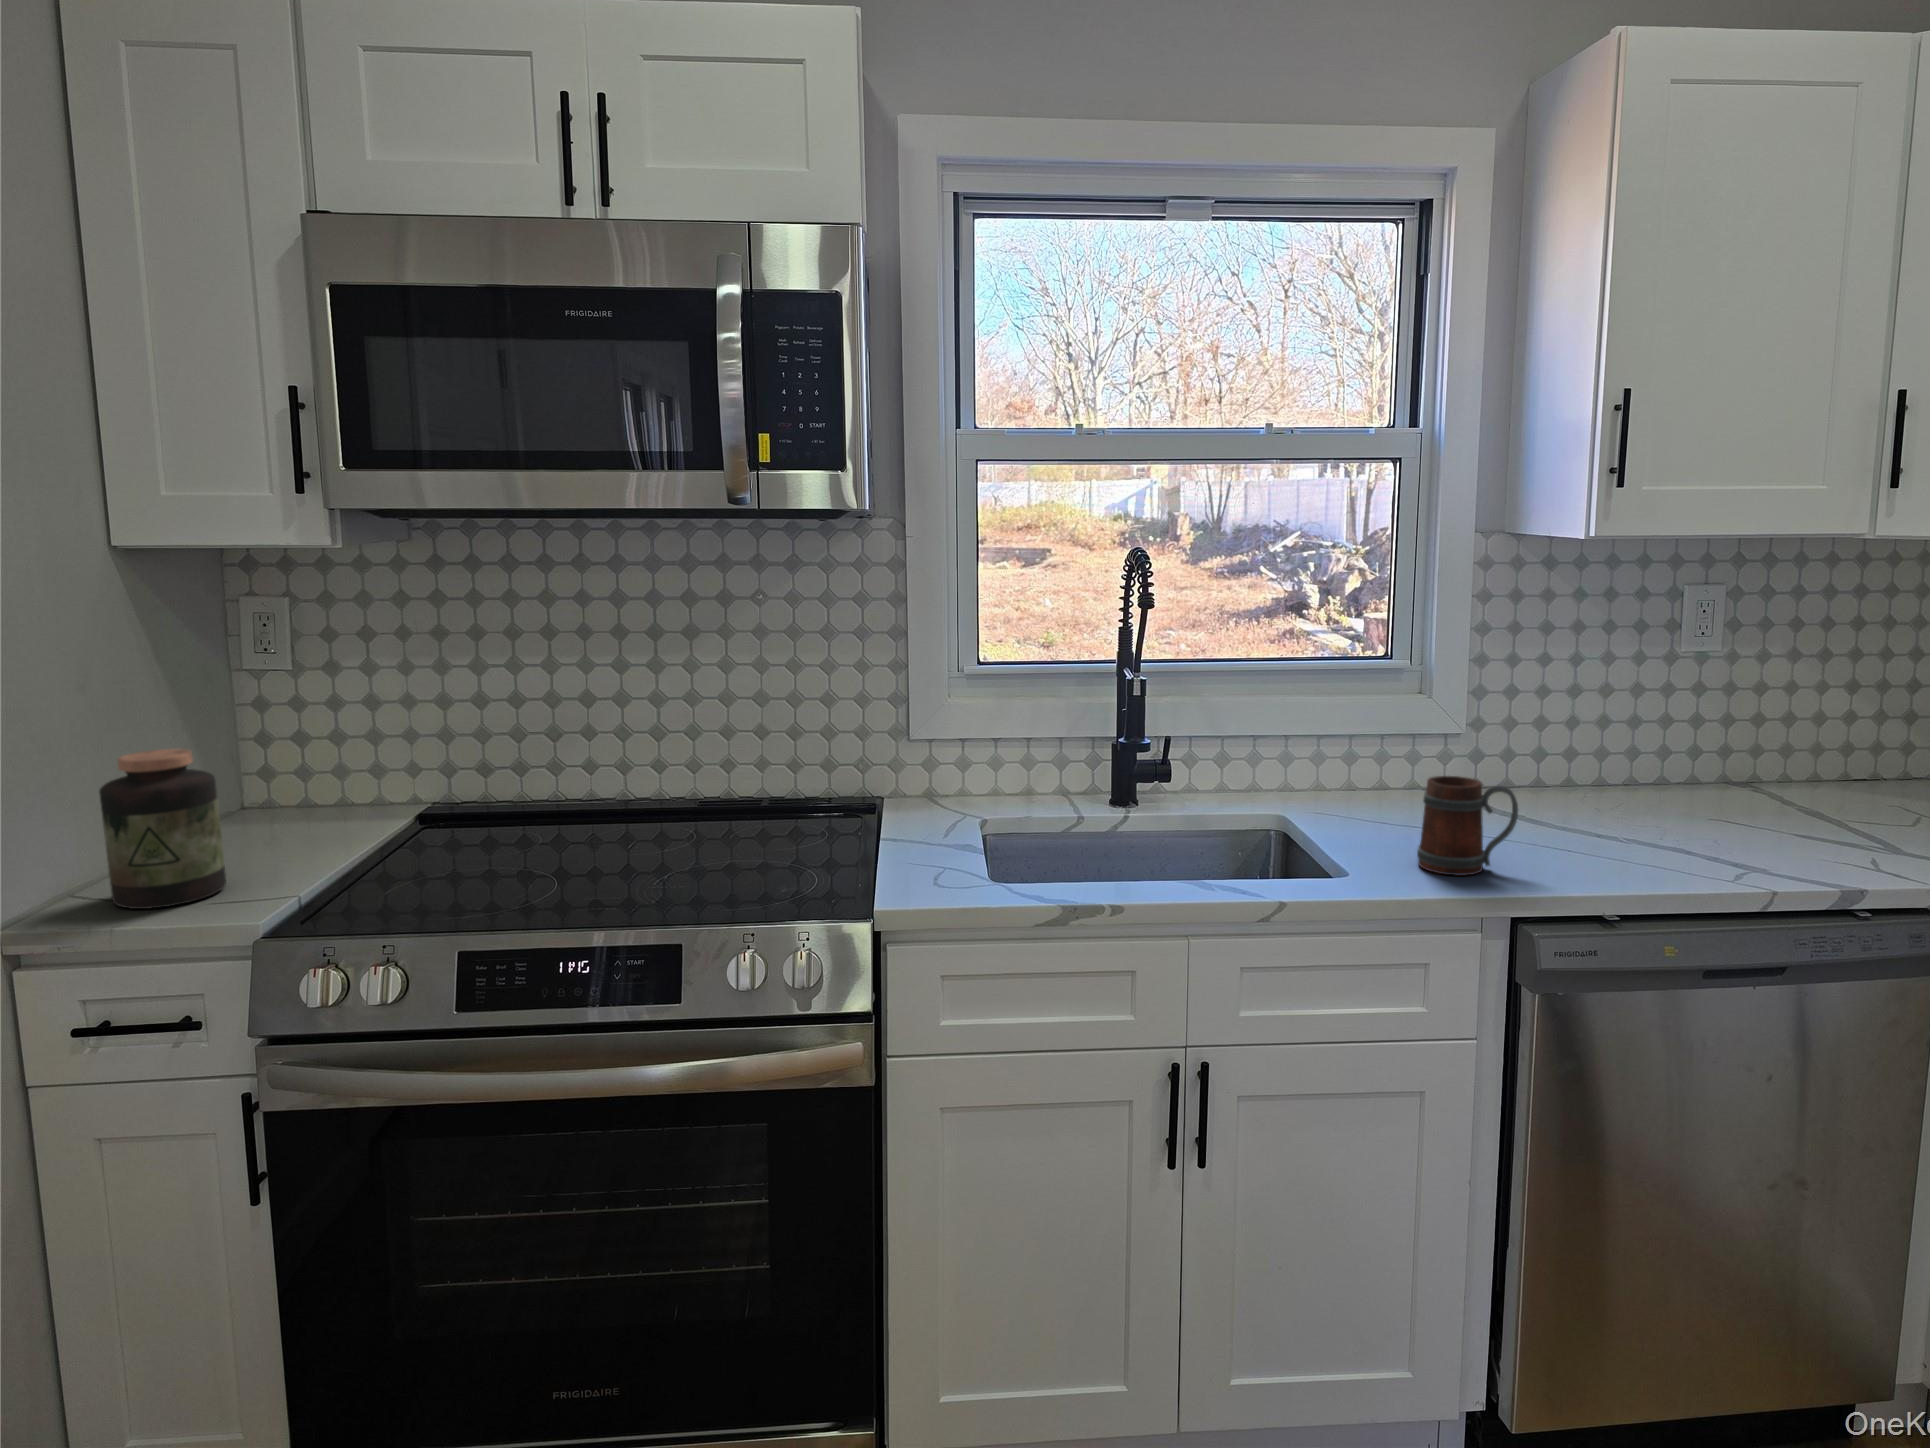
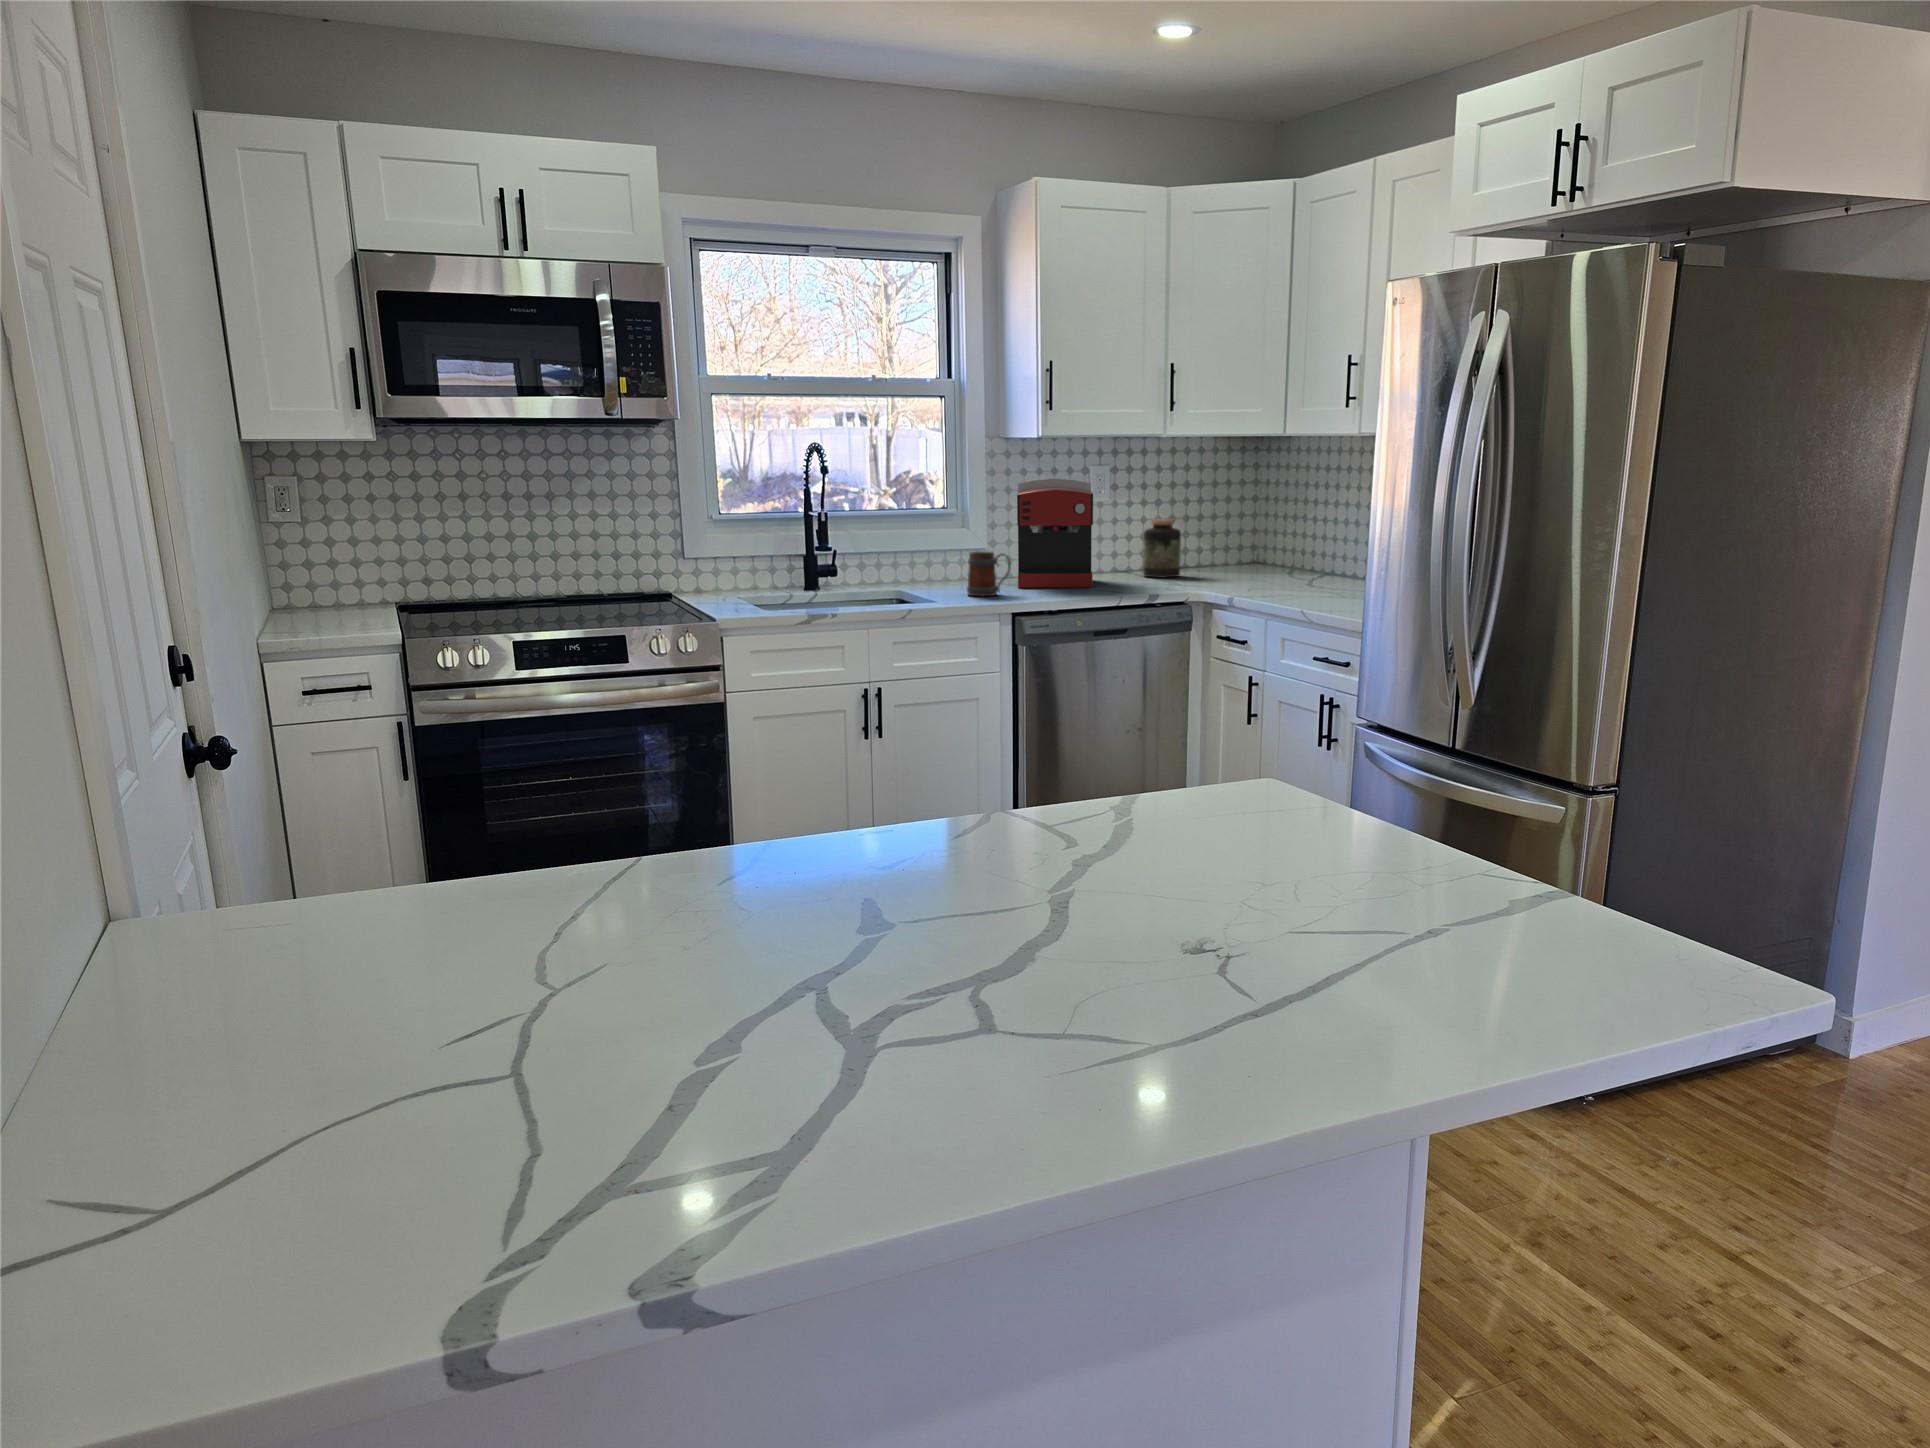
coffee maker: none [1524,619,1712,854] -> present [1017,479,1093,588]
jar: present [99,749,226,909] -> present [1143,519,1181,578]

